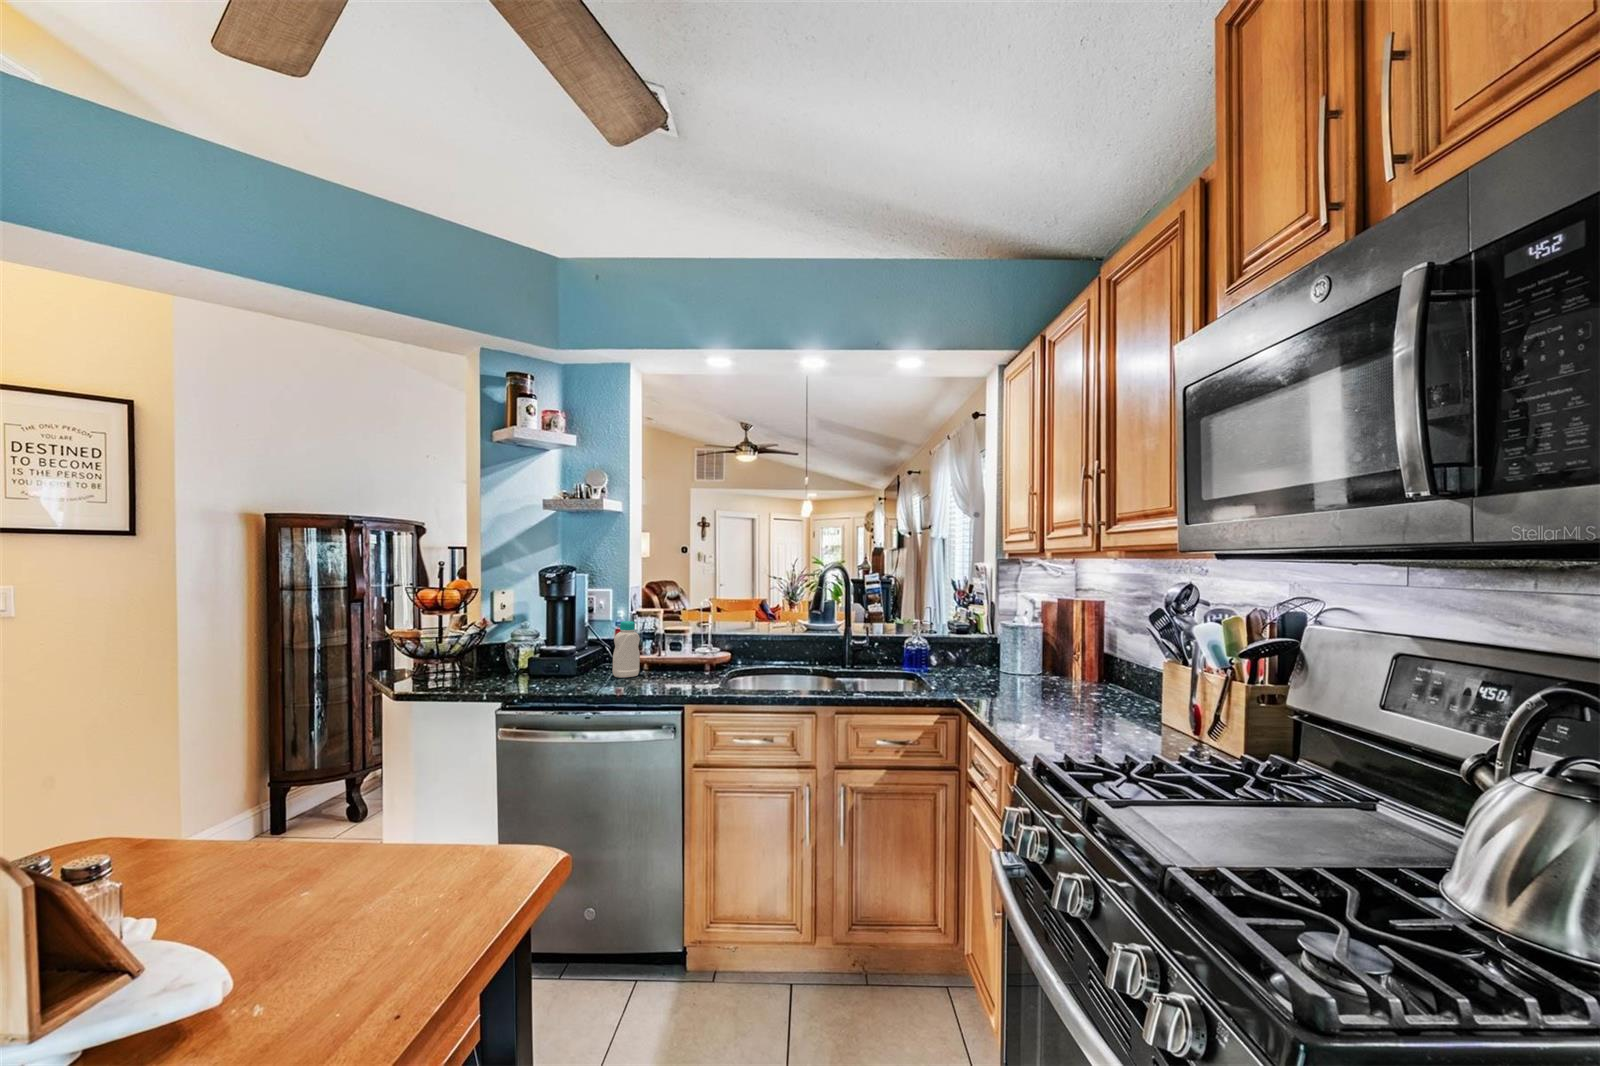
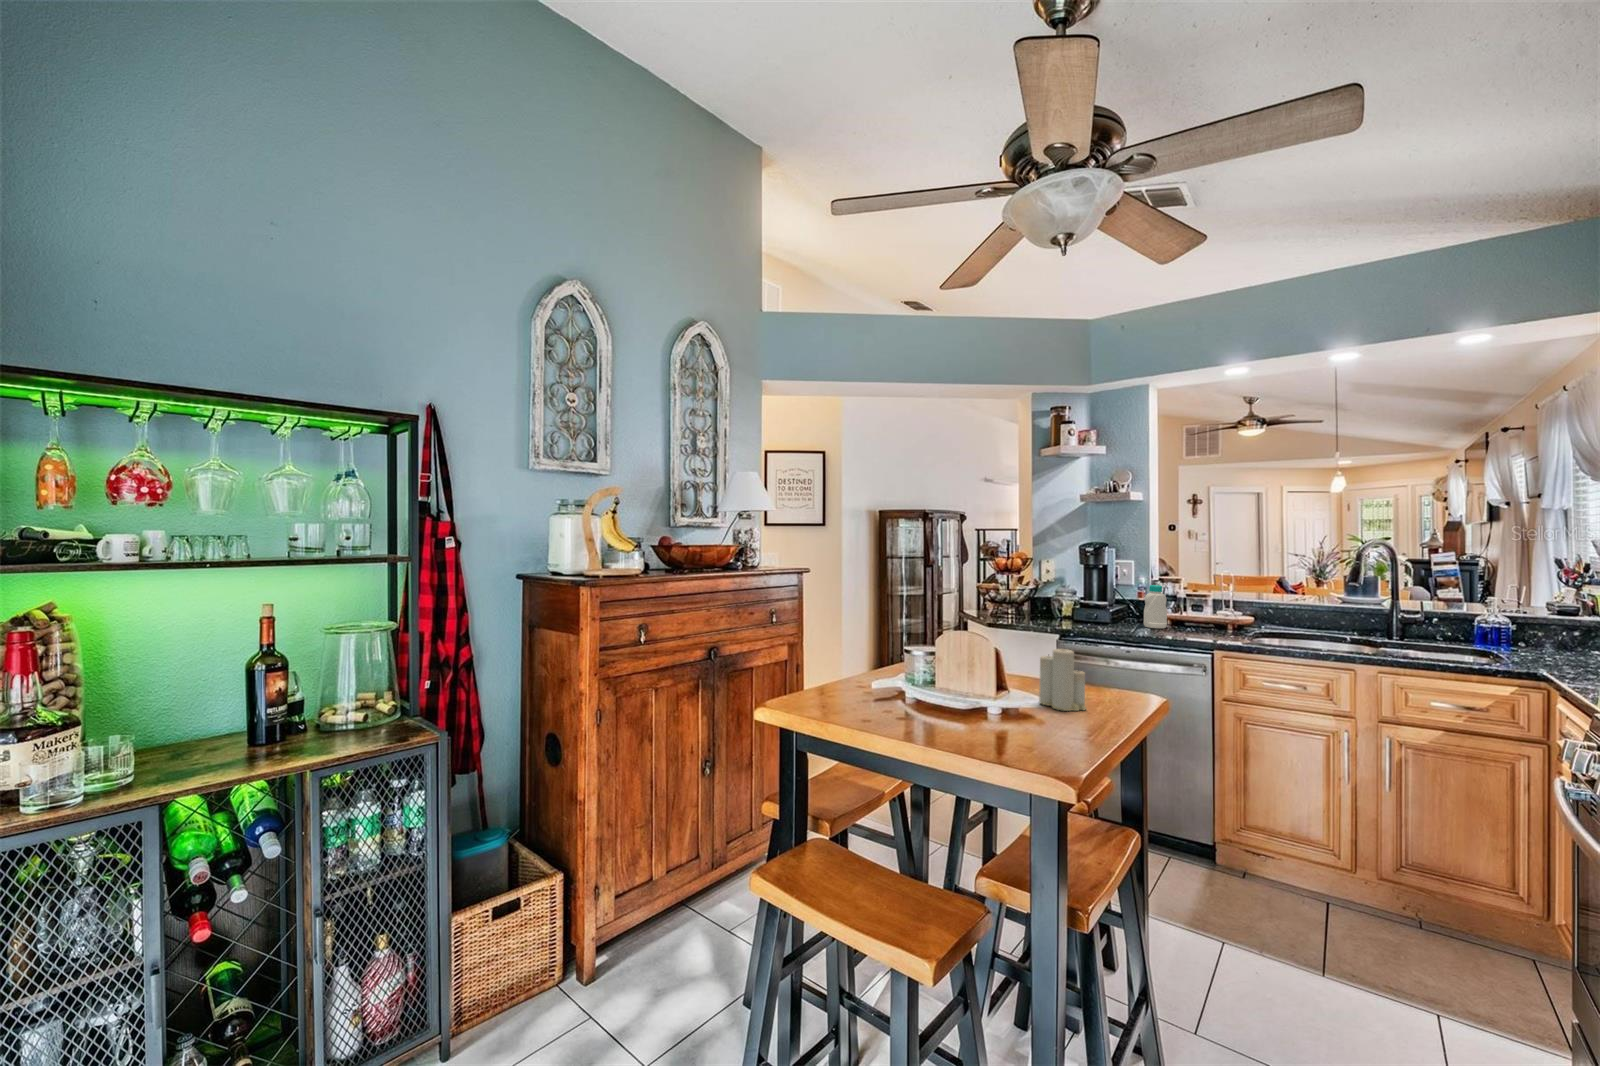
candle: none [309,790,410,938] -> present [1039,649,1086,711]

